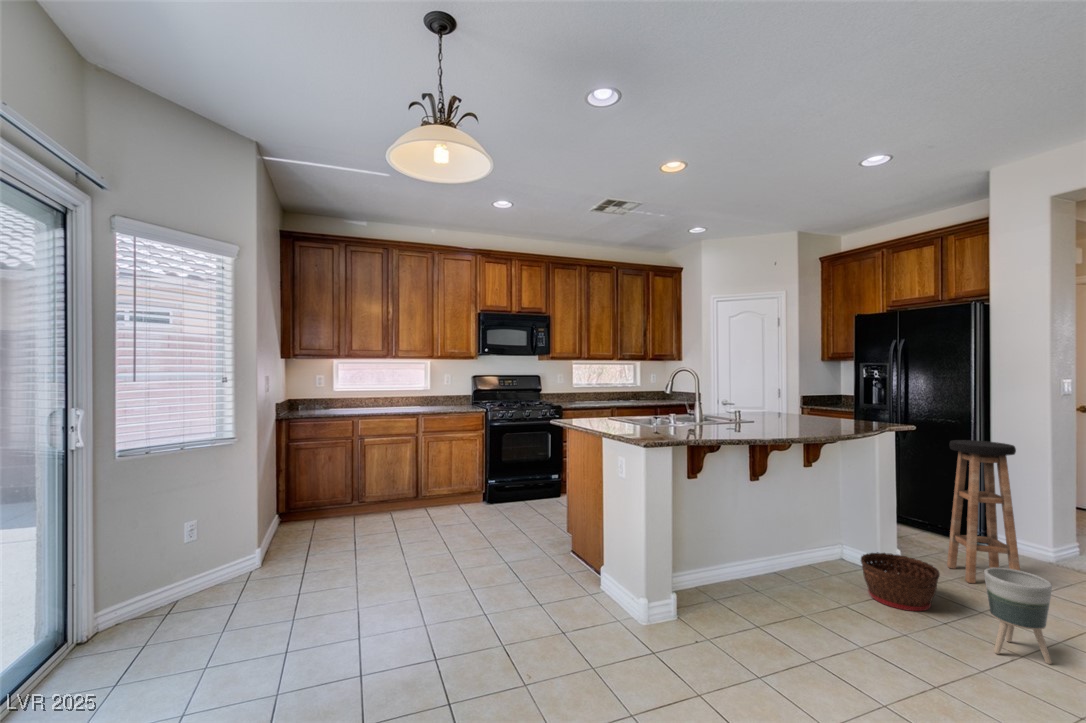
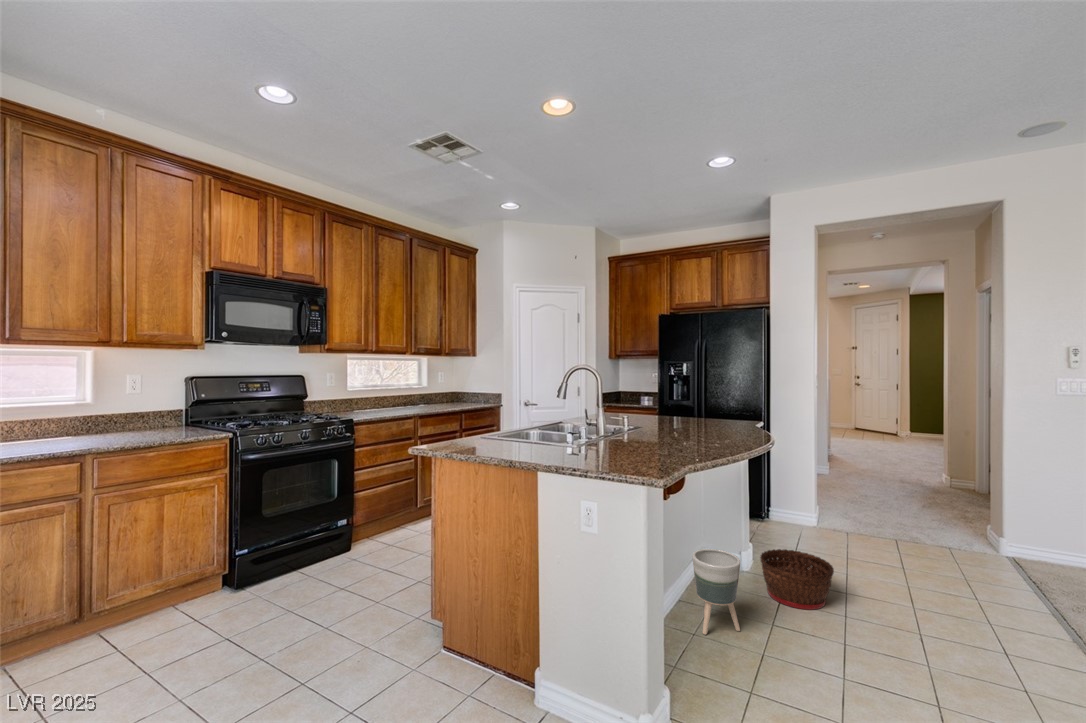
bar stool: present [947,440,1020,583] -> none [776,428,836,559]
planter: present [984,568,1052,664] -> present [692,549,740,635]

